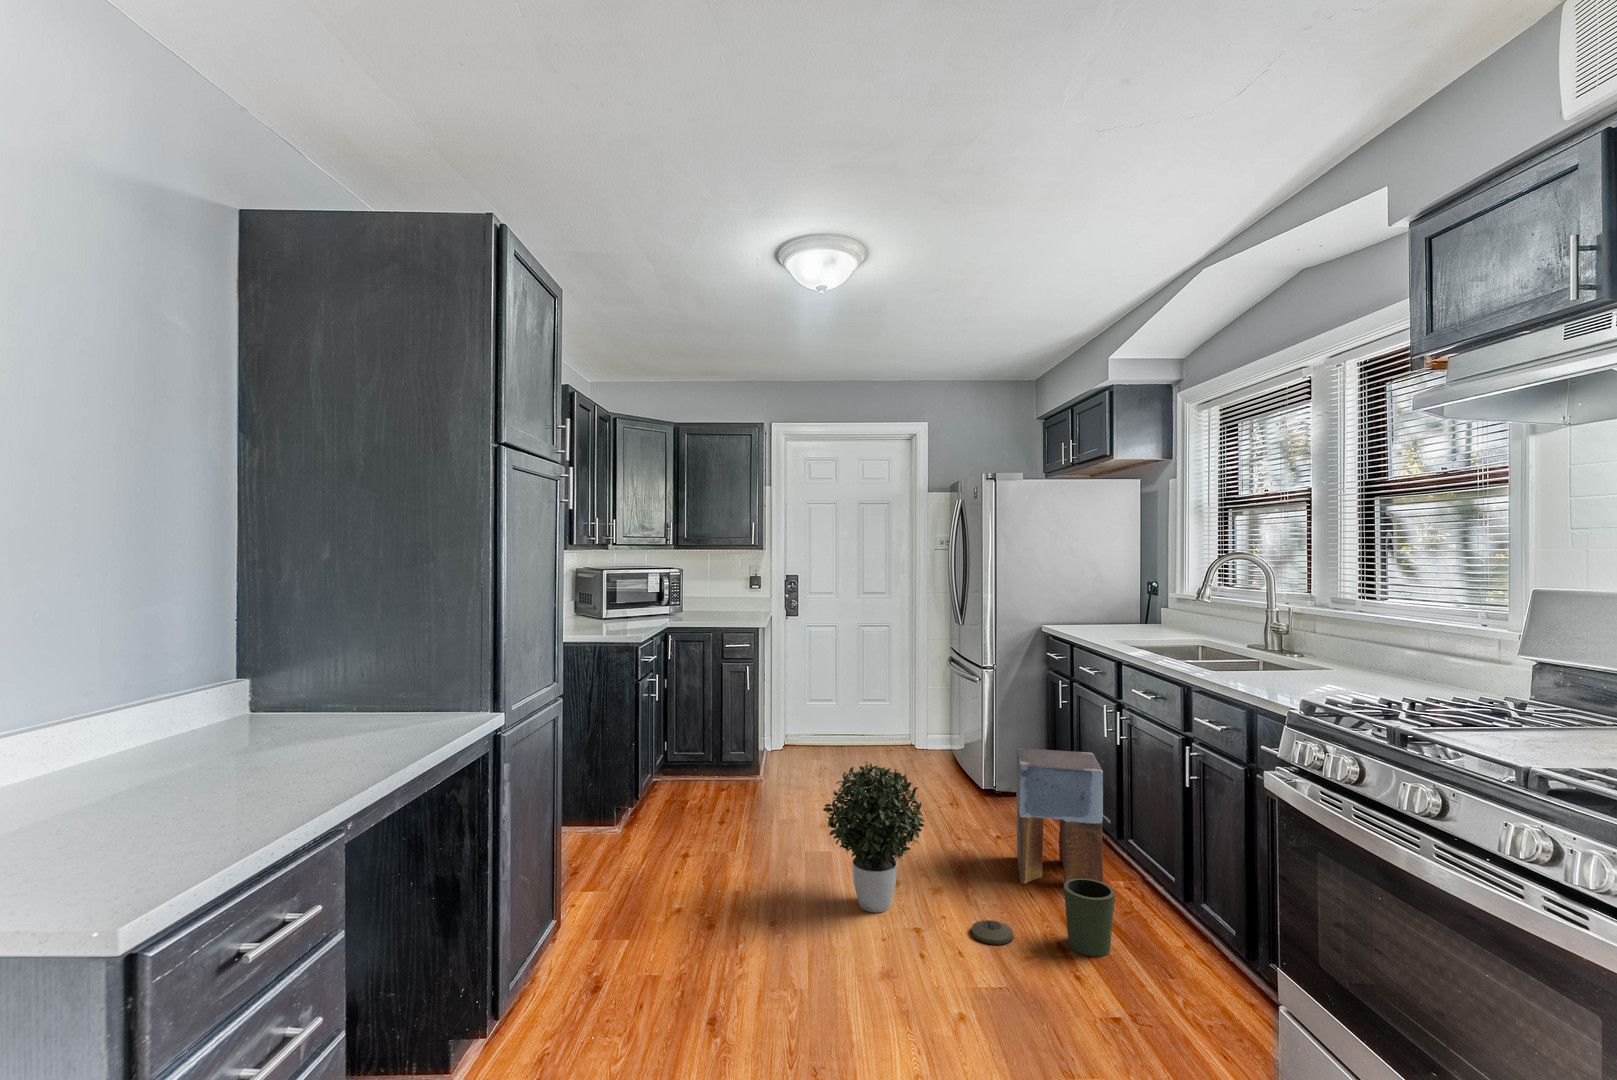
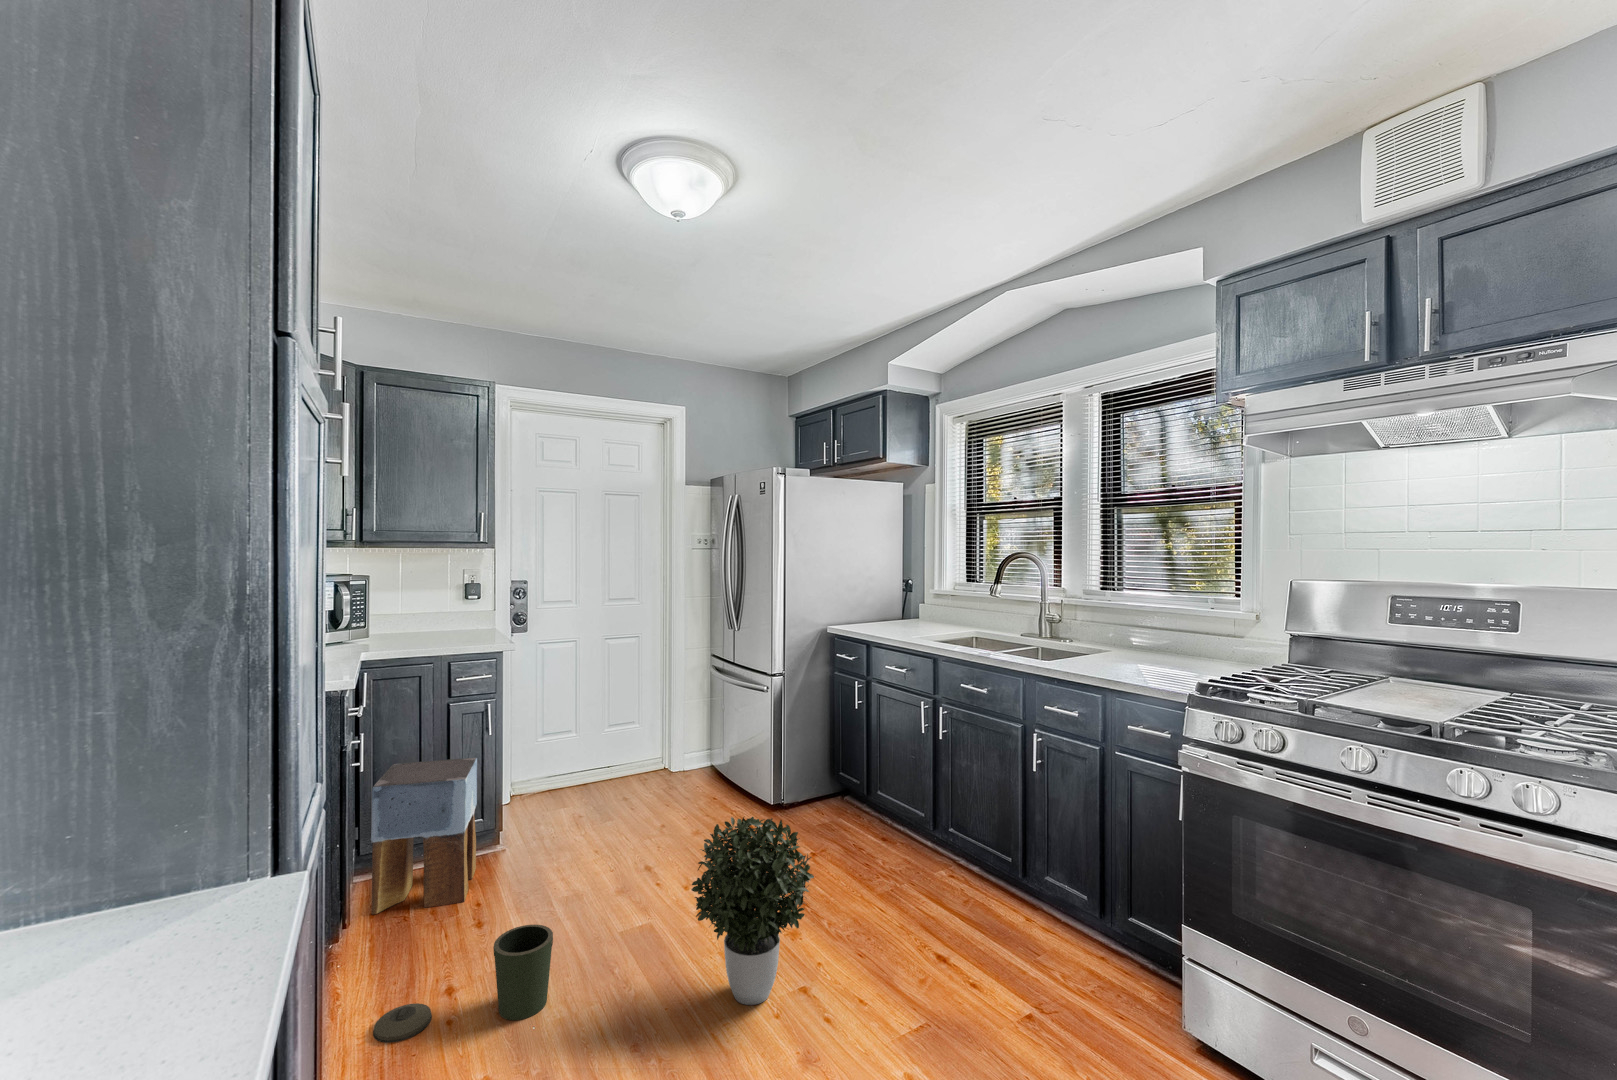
stool: present [1016,748,1103,884] -> present [371,758,477,915]
trash can: present [971,878,1115,957] -> present [373,925,553,1043]

